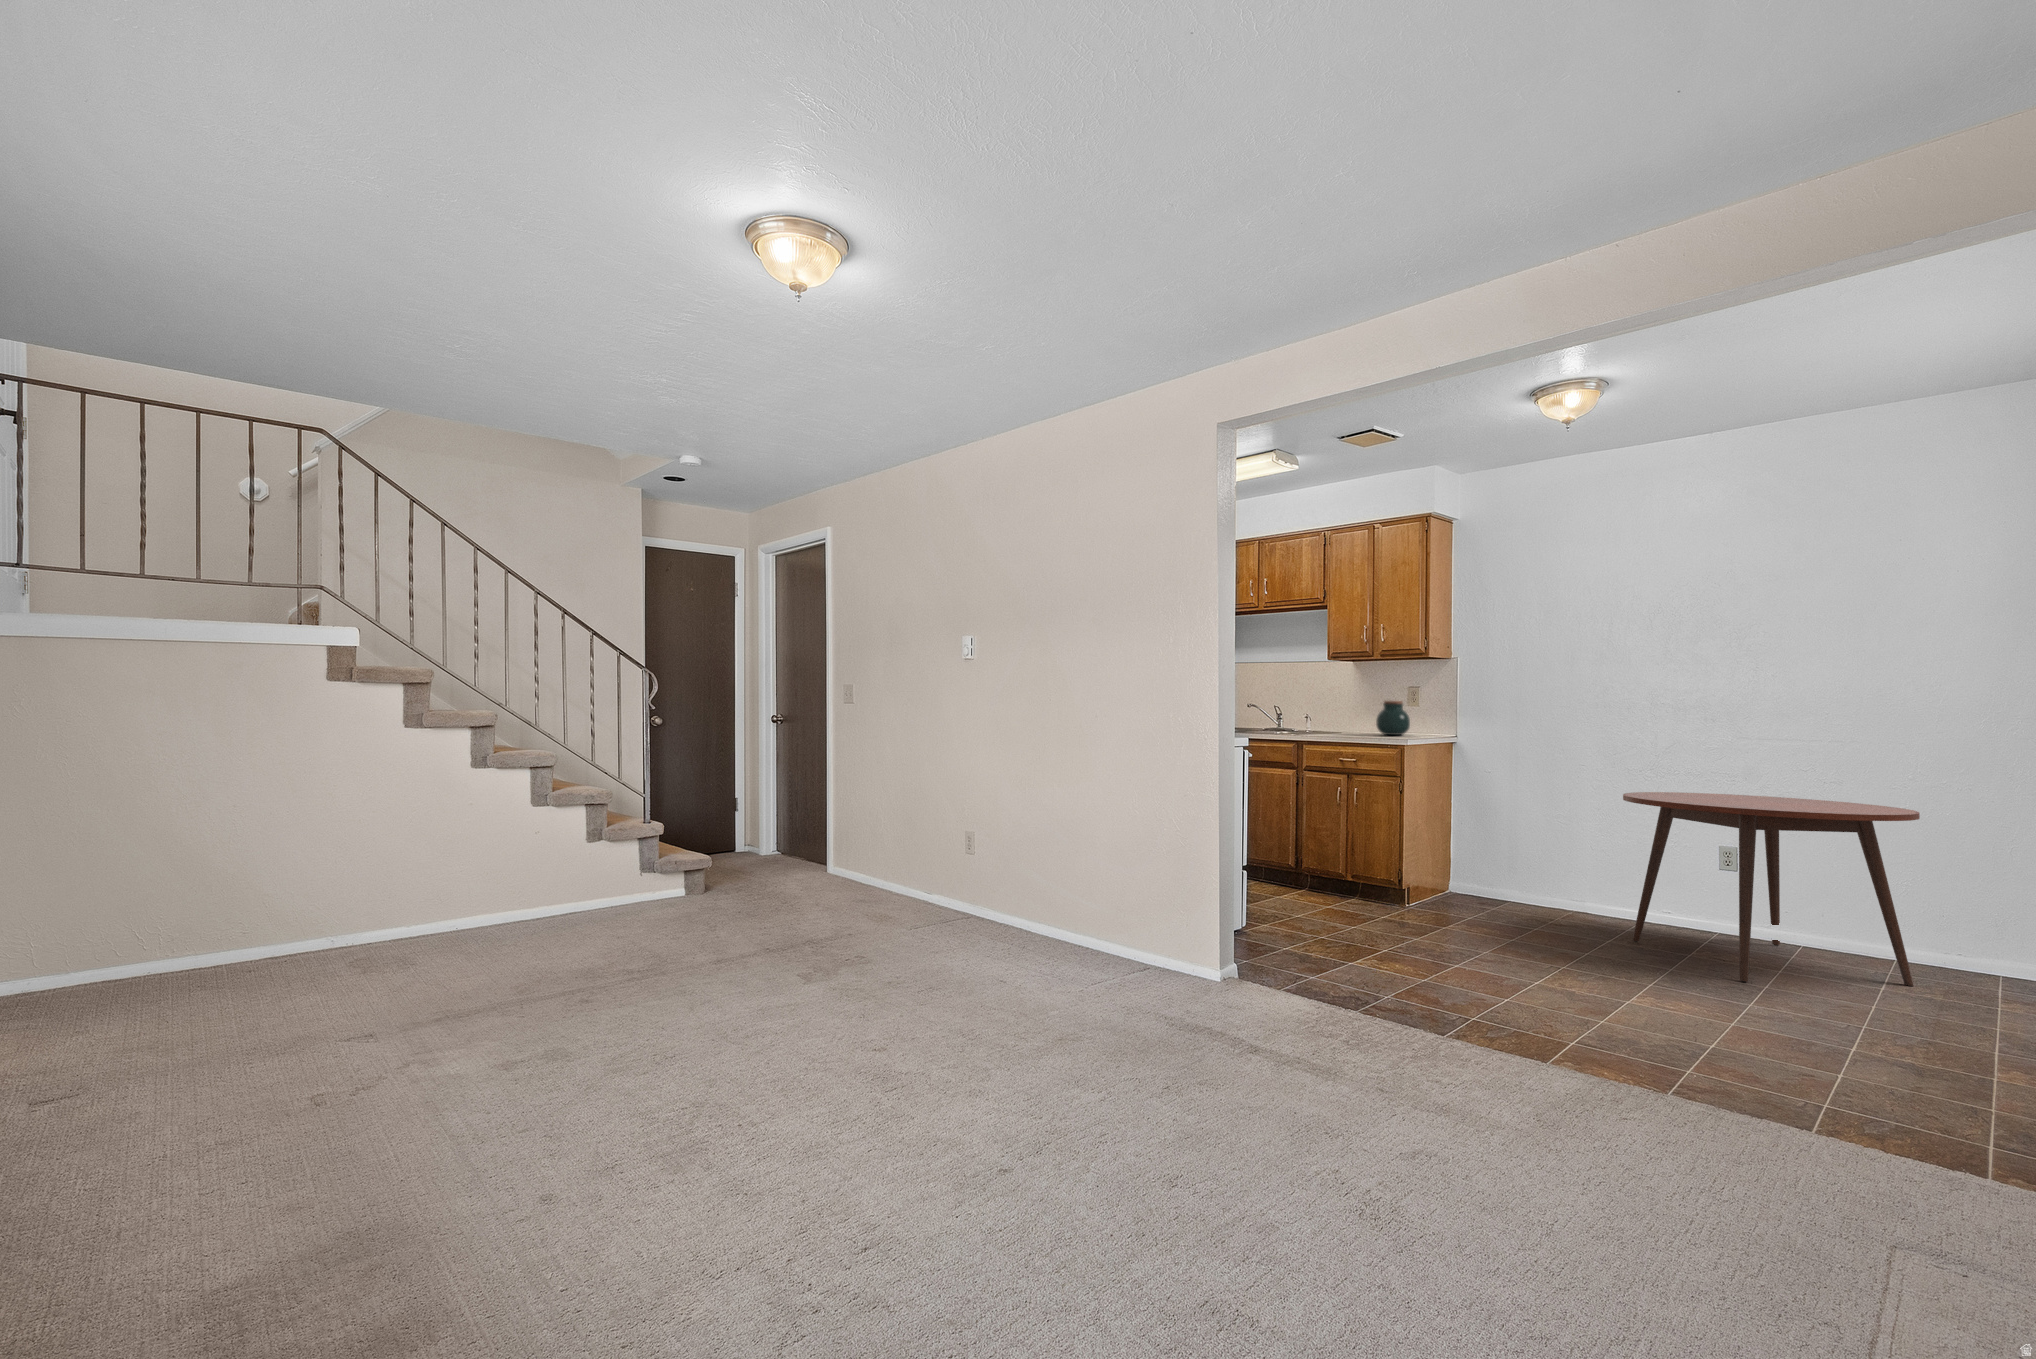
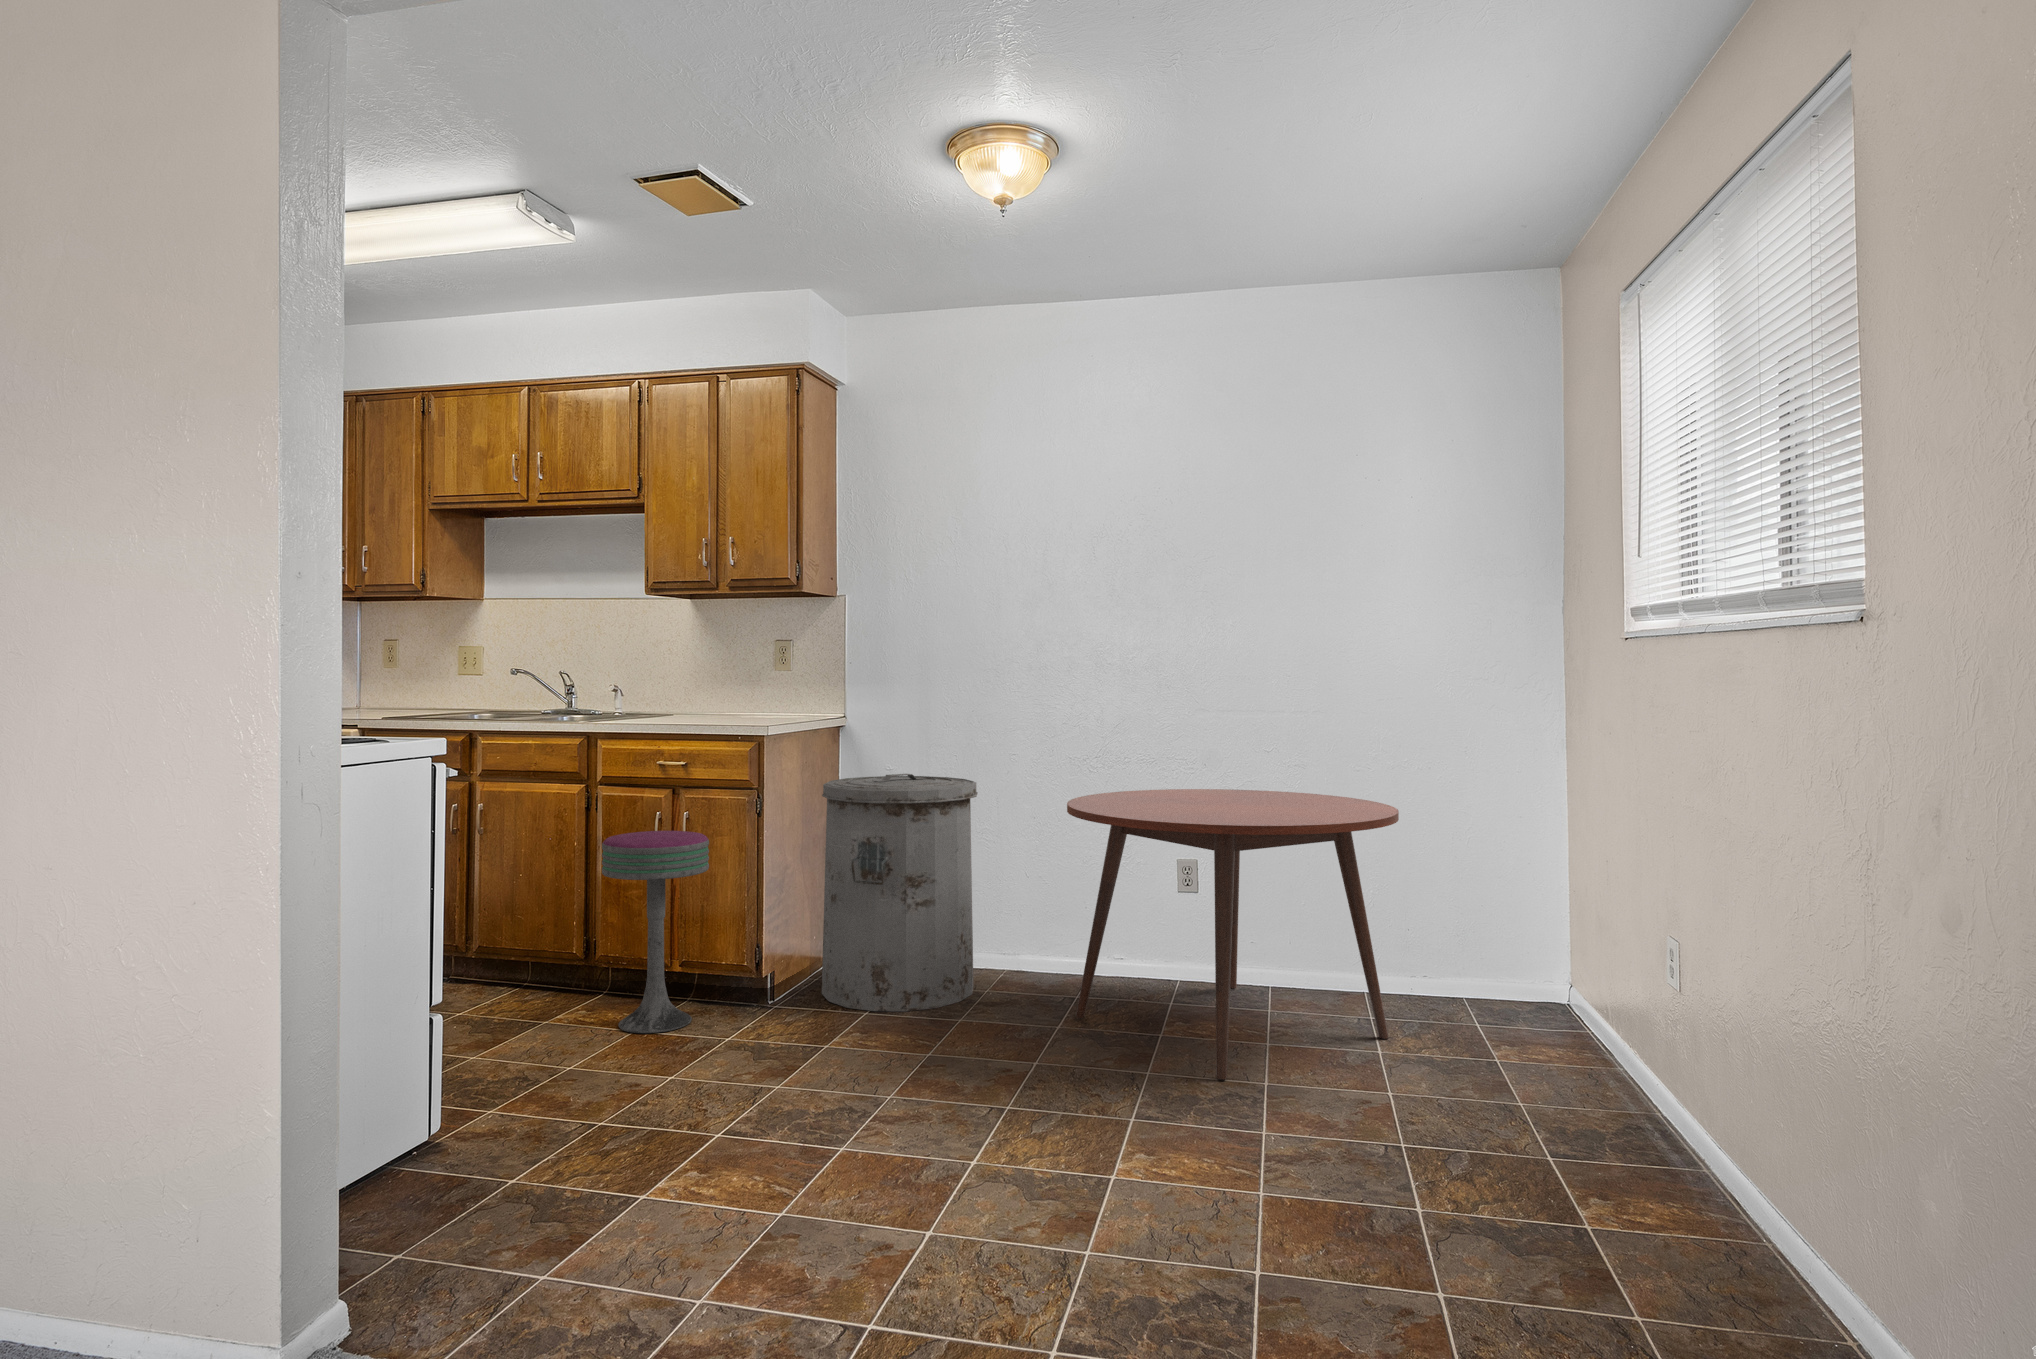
jar: present [1376,701,1410,735] -> none [721,664,773,720]
trash can: none [1443,773,1556,924] -> present [822,774,978,1011]
bar stool: none [1311,797,1373,911] -> present [602,831,709,1033]

